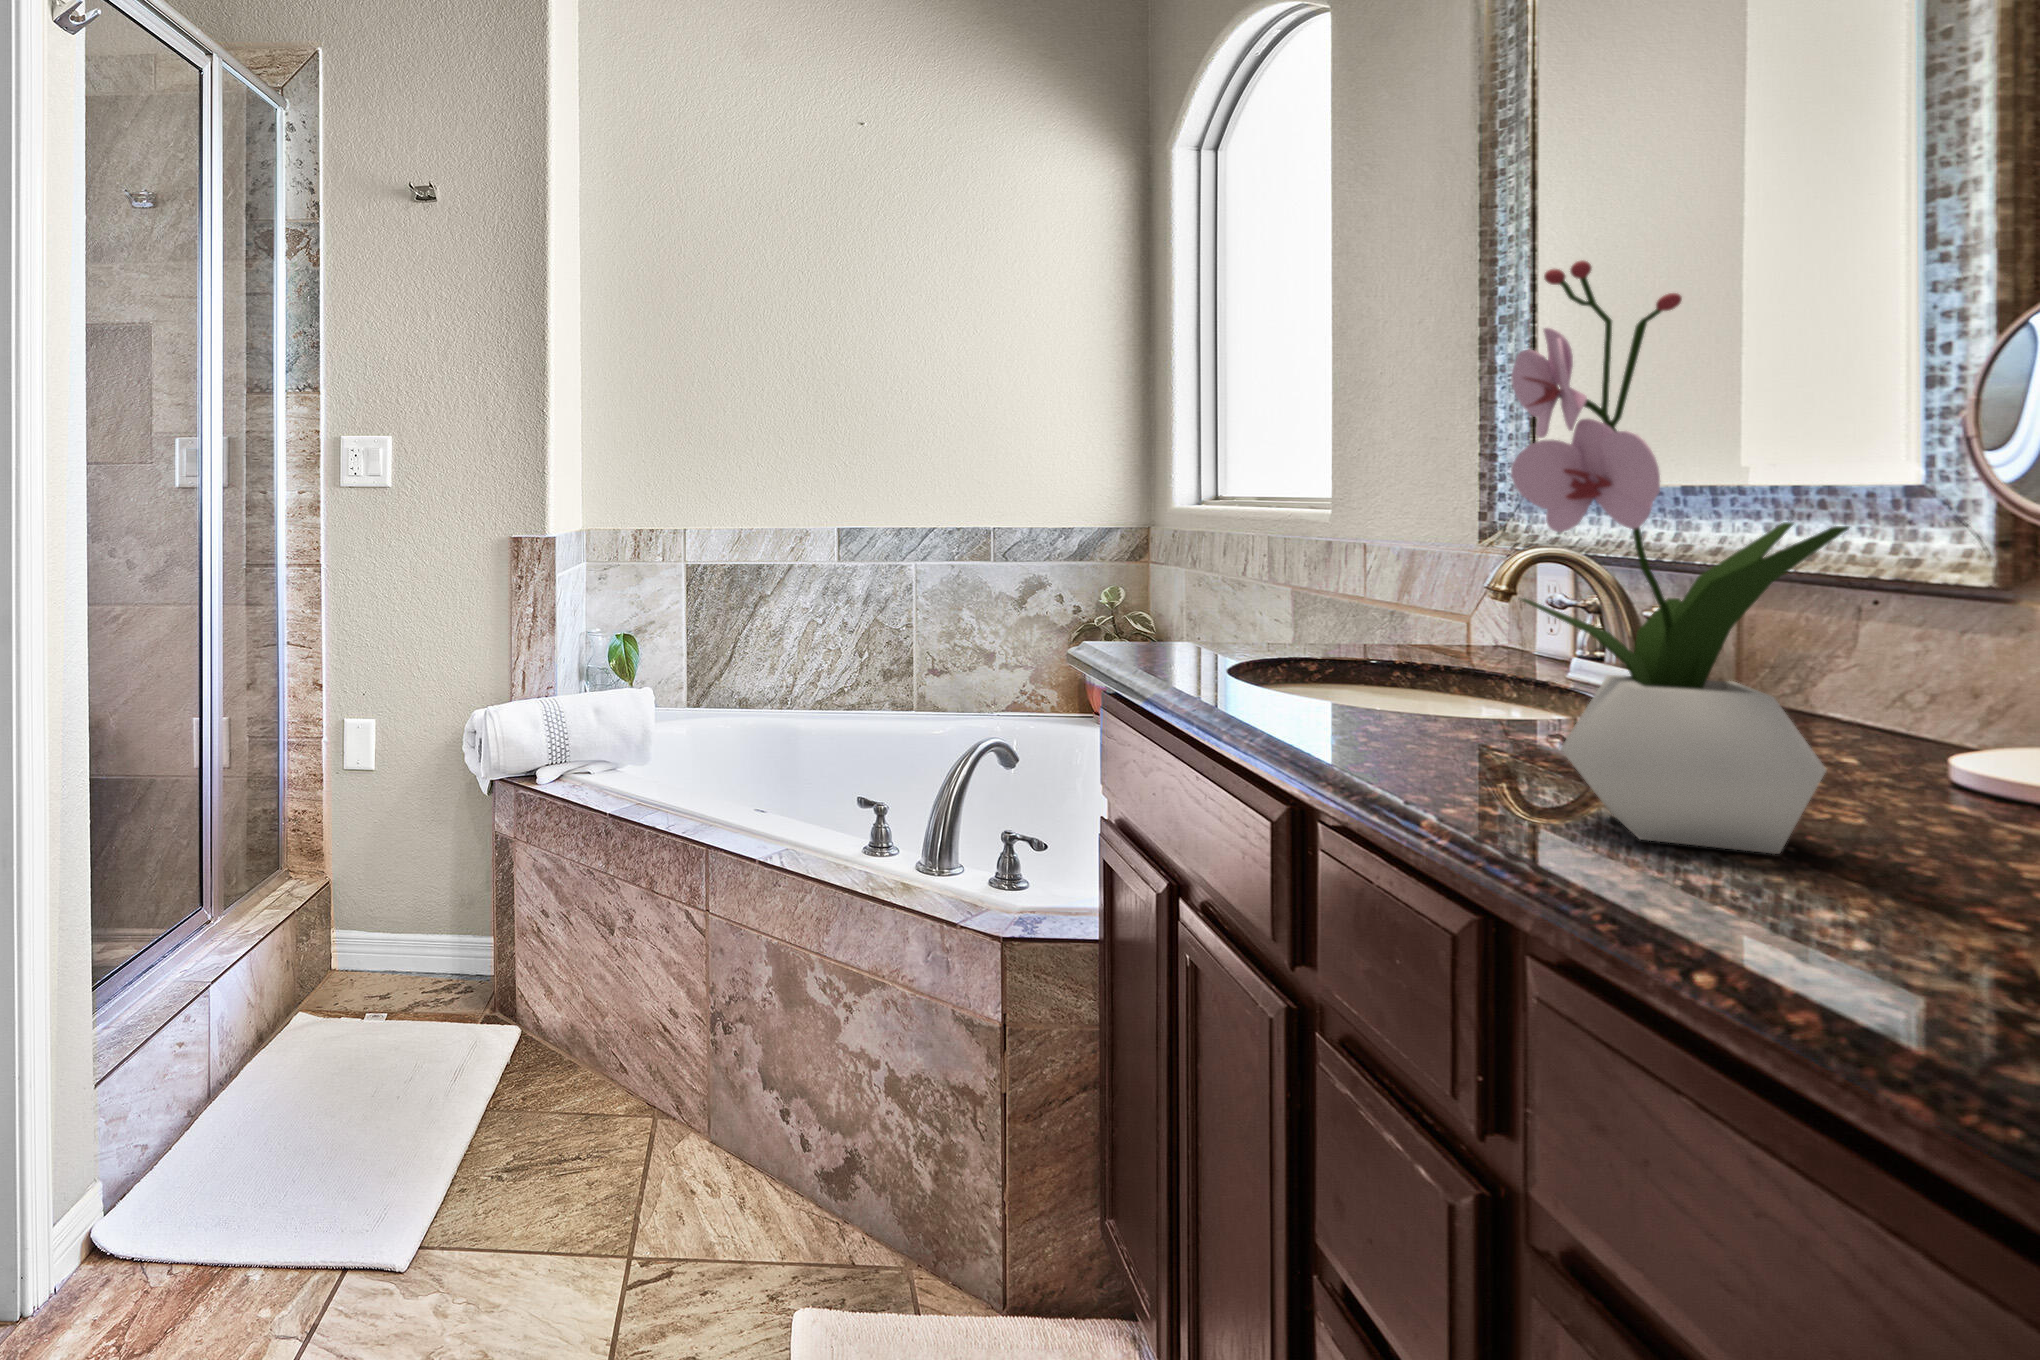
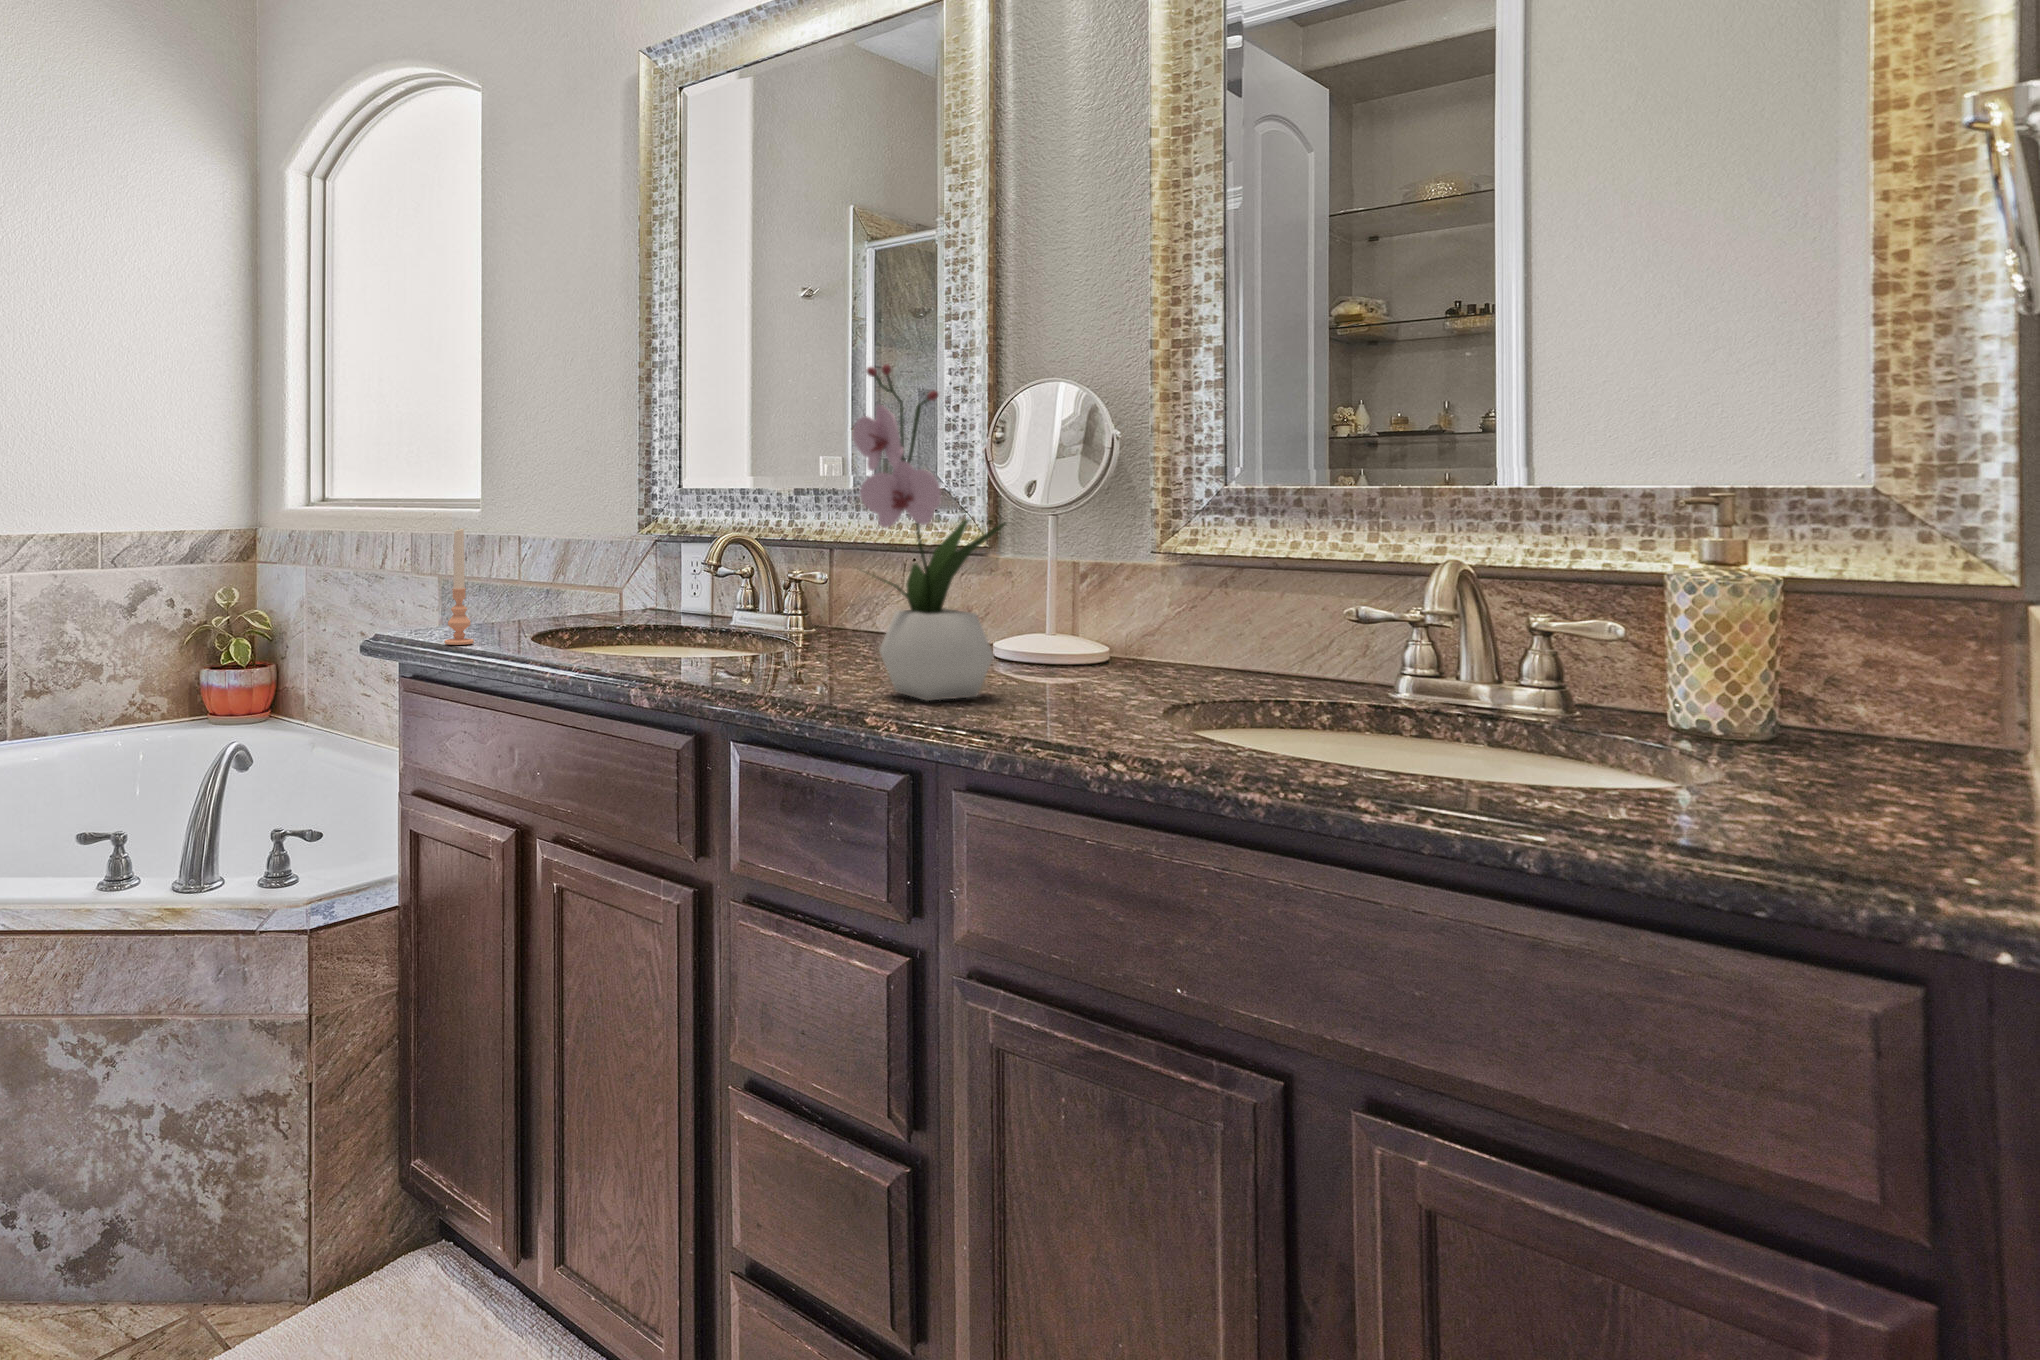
candle: none [1130,529,1165,662] -> present [445,529,474,645]

